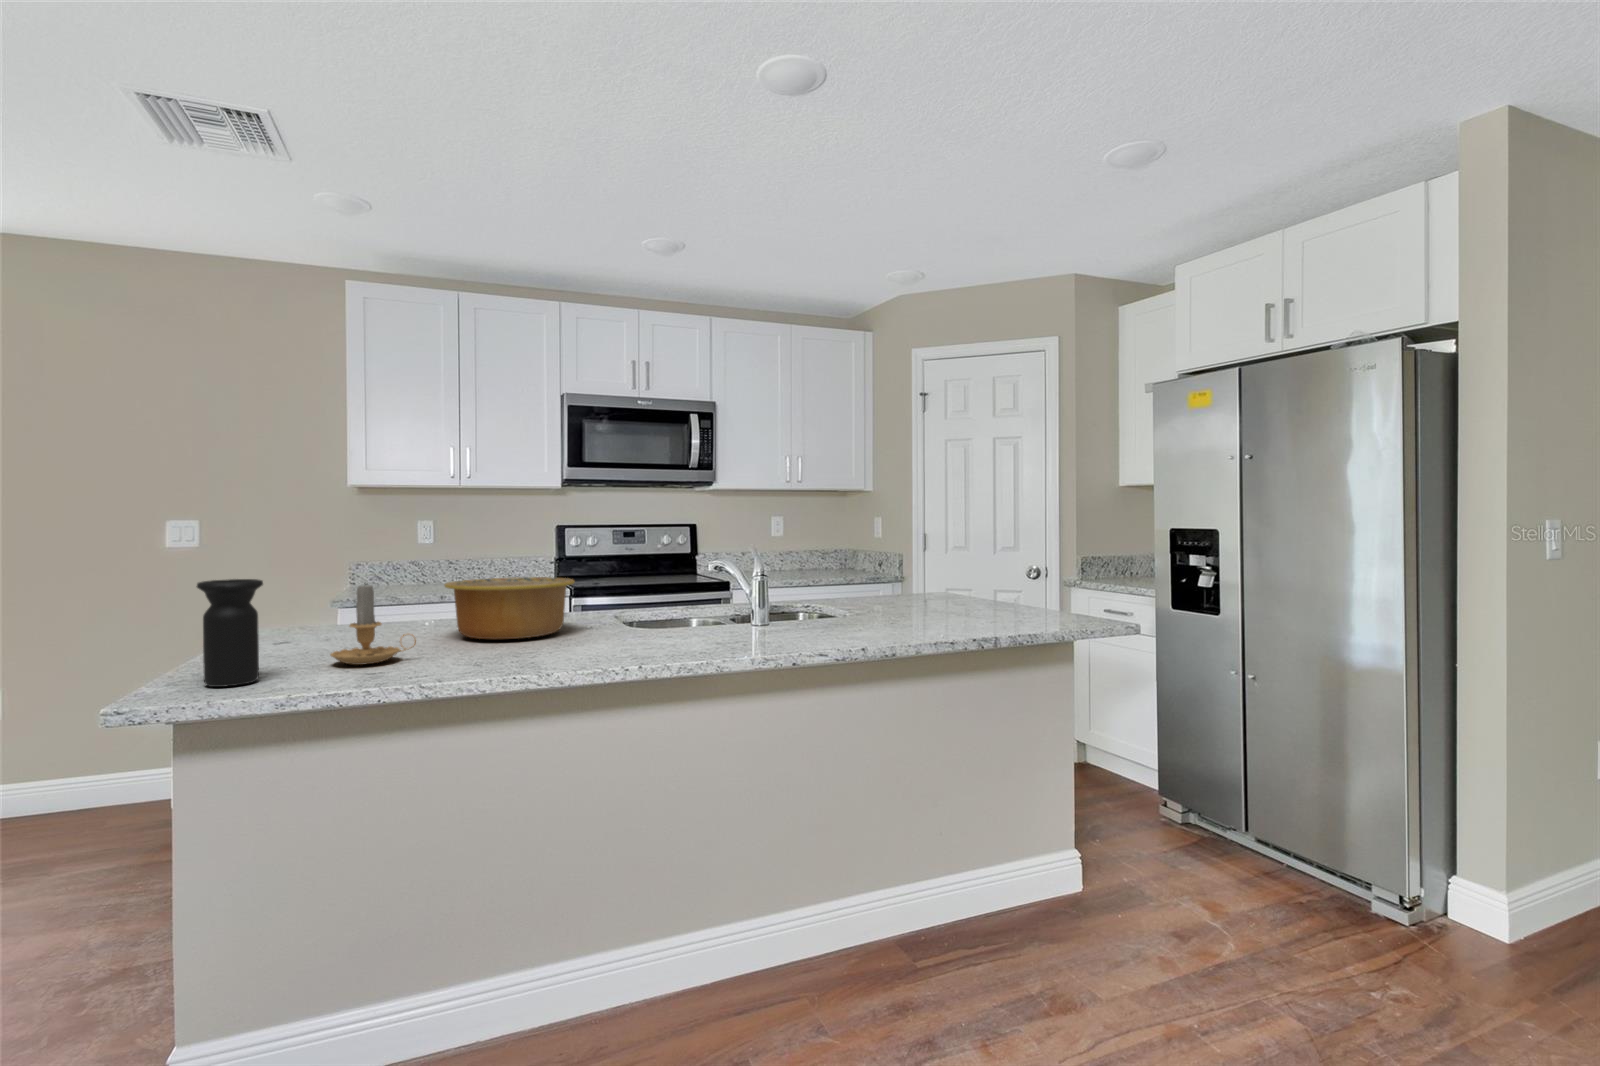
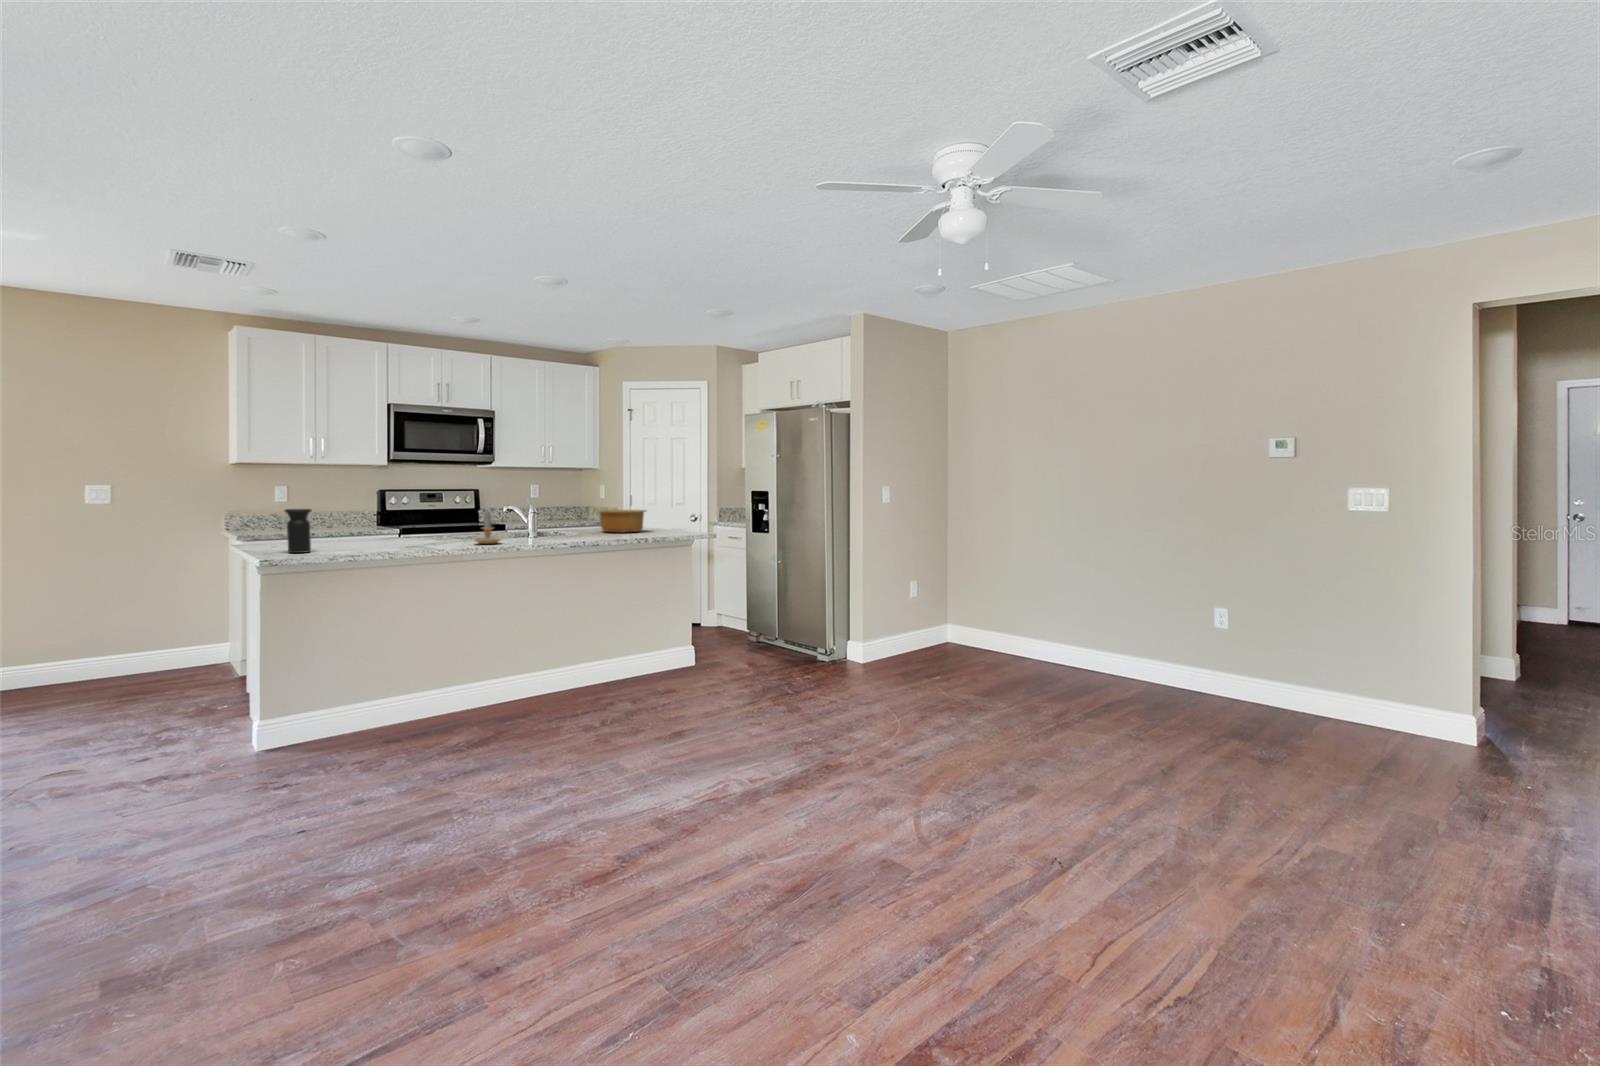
bowl: present [445,577,574,639] -> present [597,510,646,532]
candle: present [330,585,416,665] -> present [475,512,501,544]

